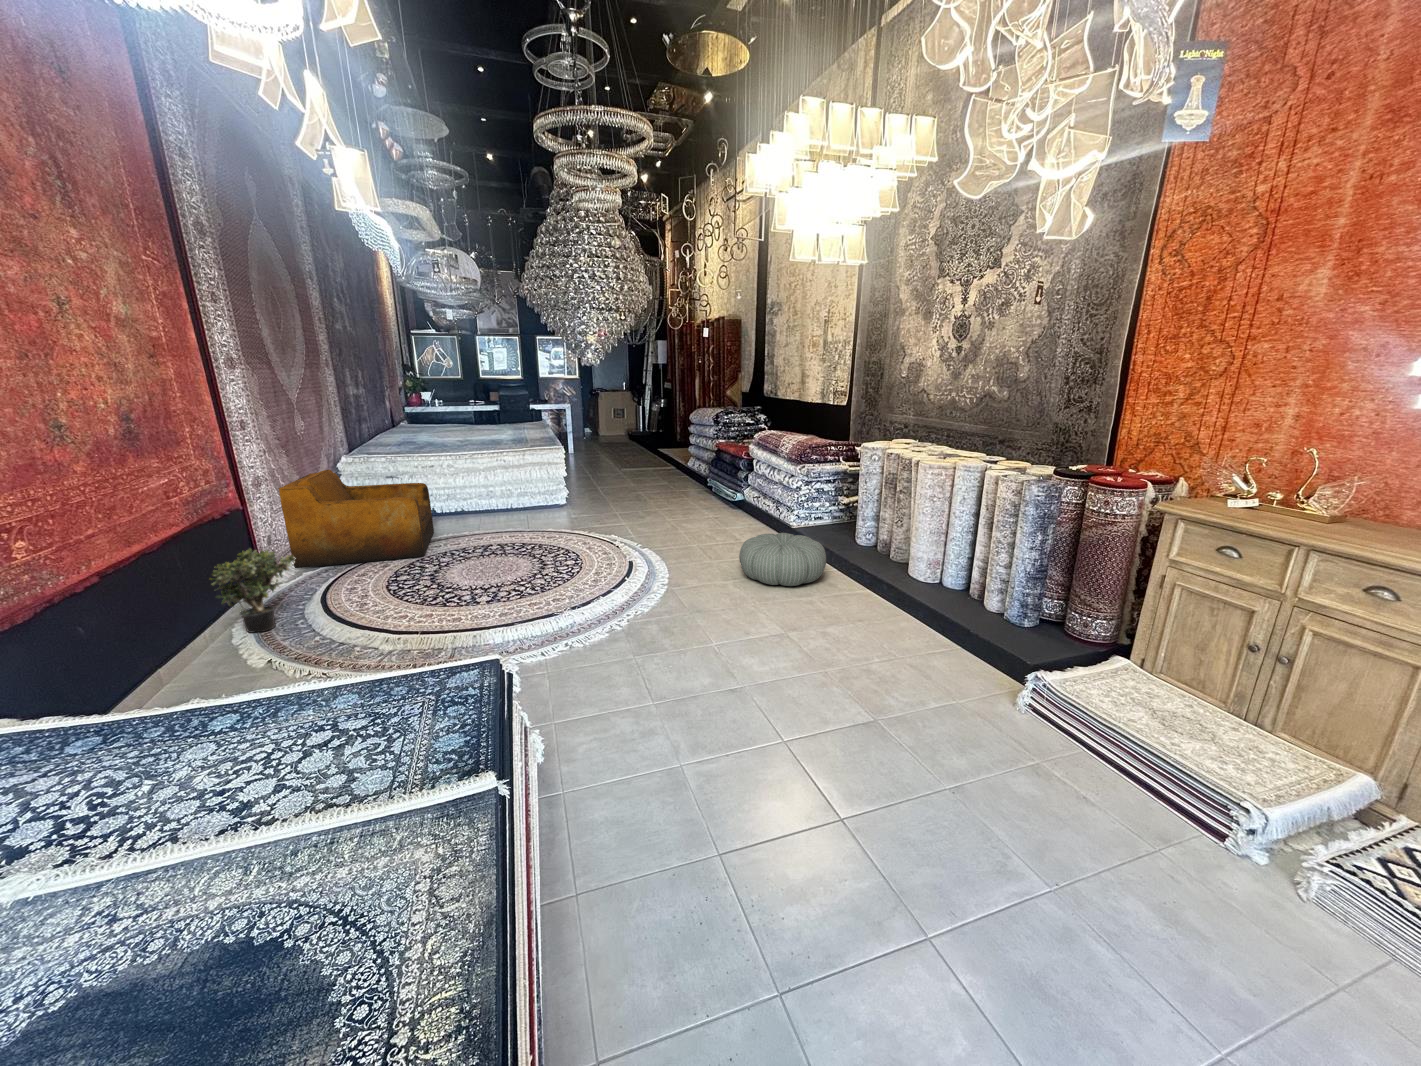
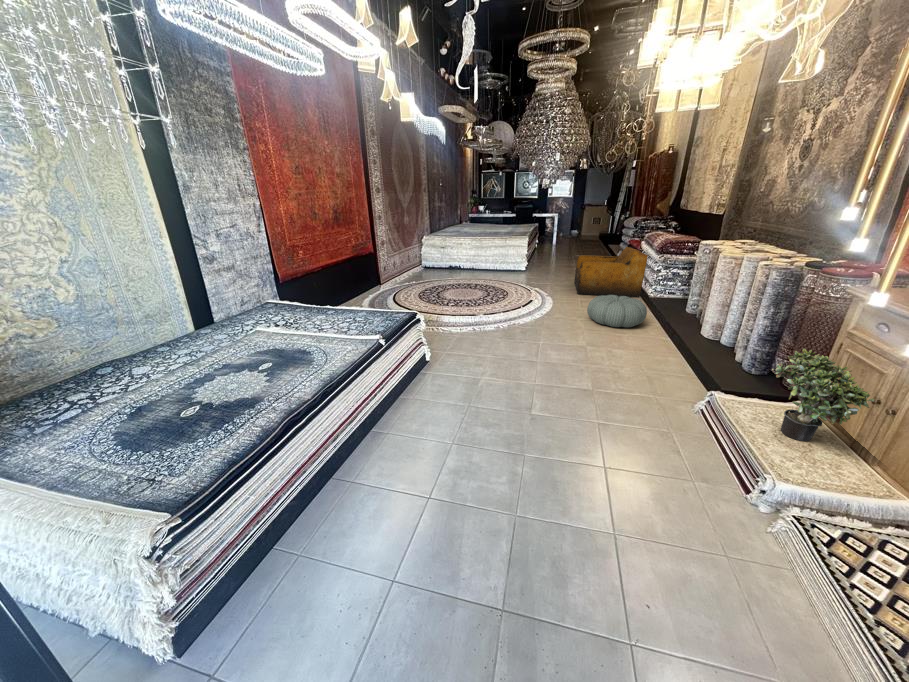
armchair: present [279,469,434,568] -> present [574,247,648,298]
potted plant: present [210,549,295,633] -> present [772,349,874,441]

